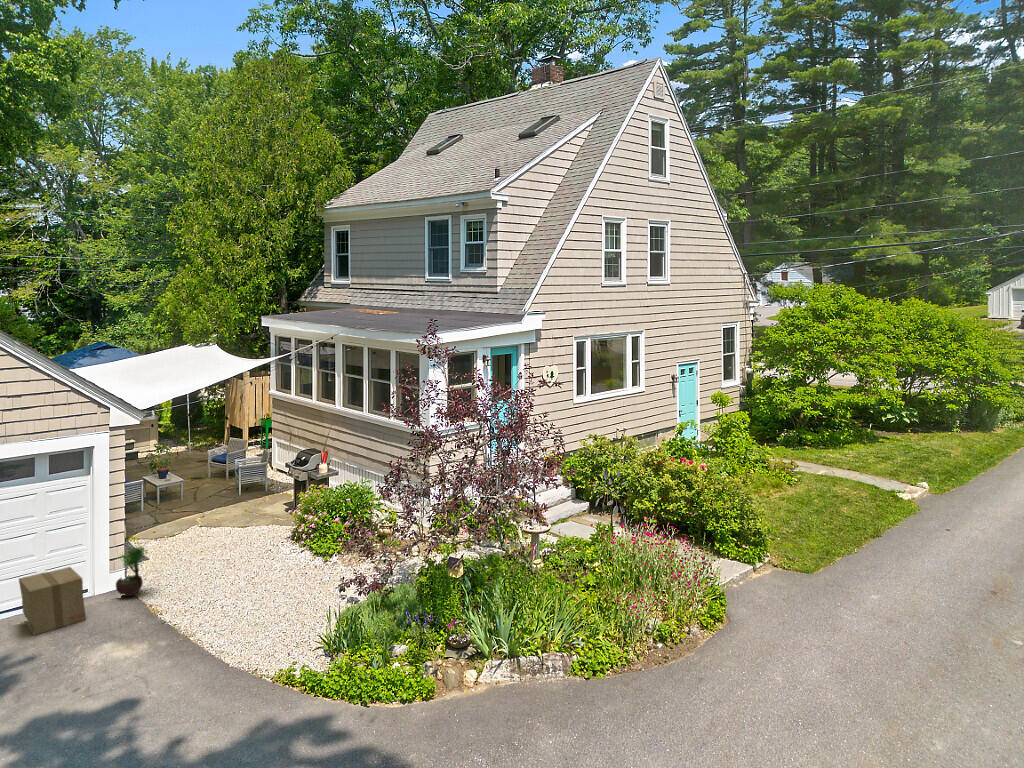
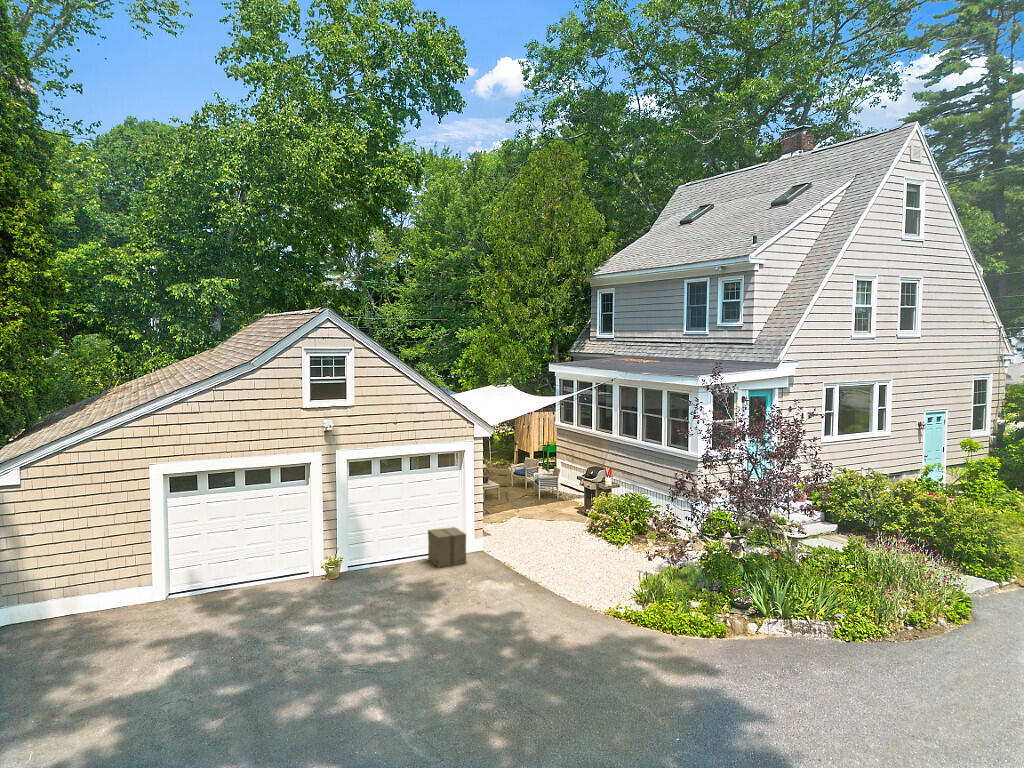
potted tree: present [116,546,145,596] -> none [480,516,501,553]

